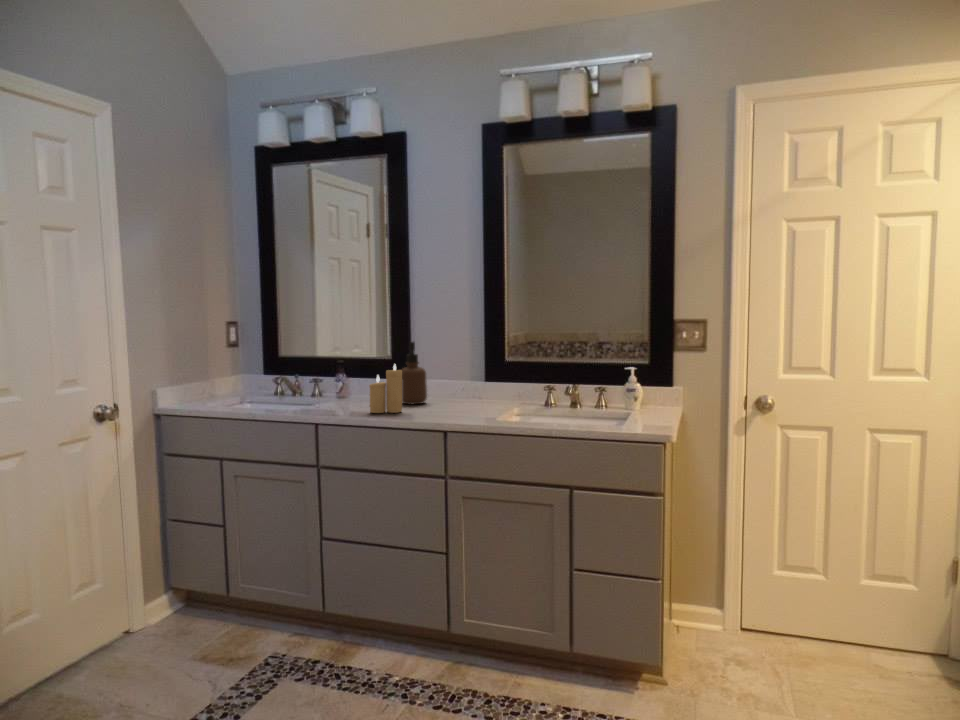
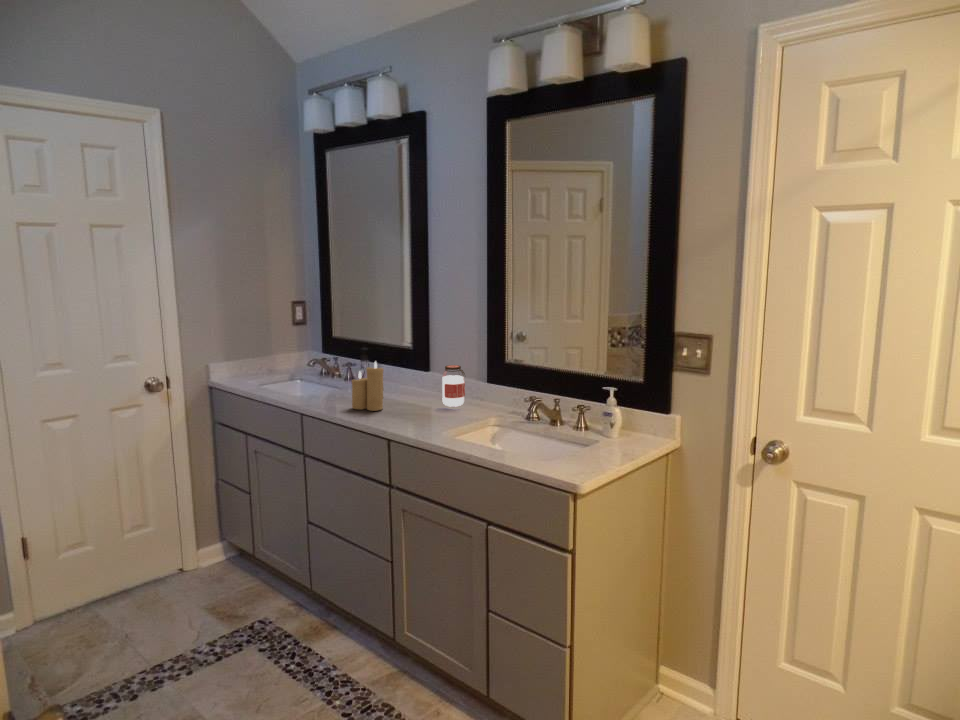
soap dispenser: present [402,342,427,405] -> none [402,336,430,401]
jar: none [446,366,470,405] -> present [442,365,465,407]

